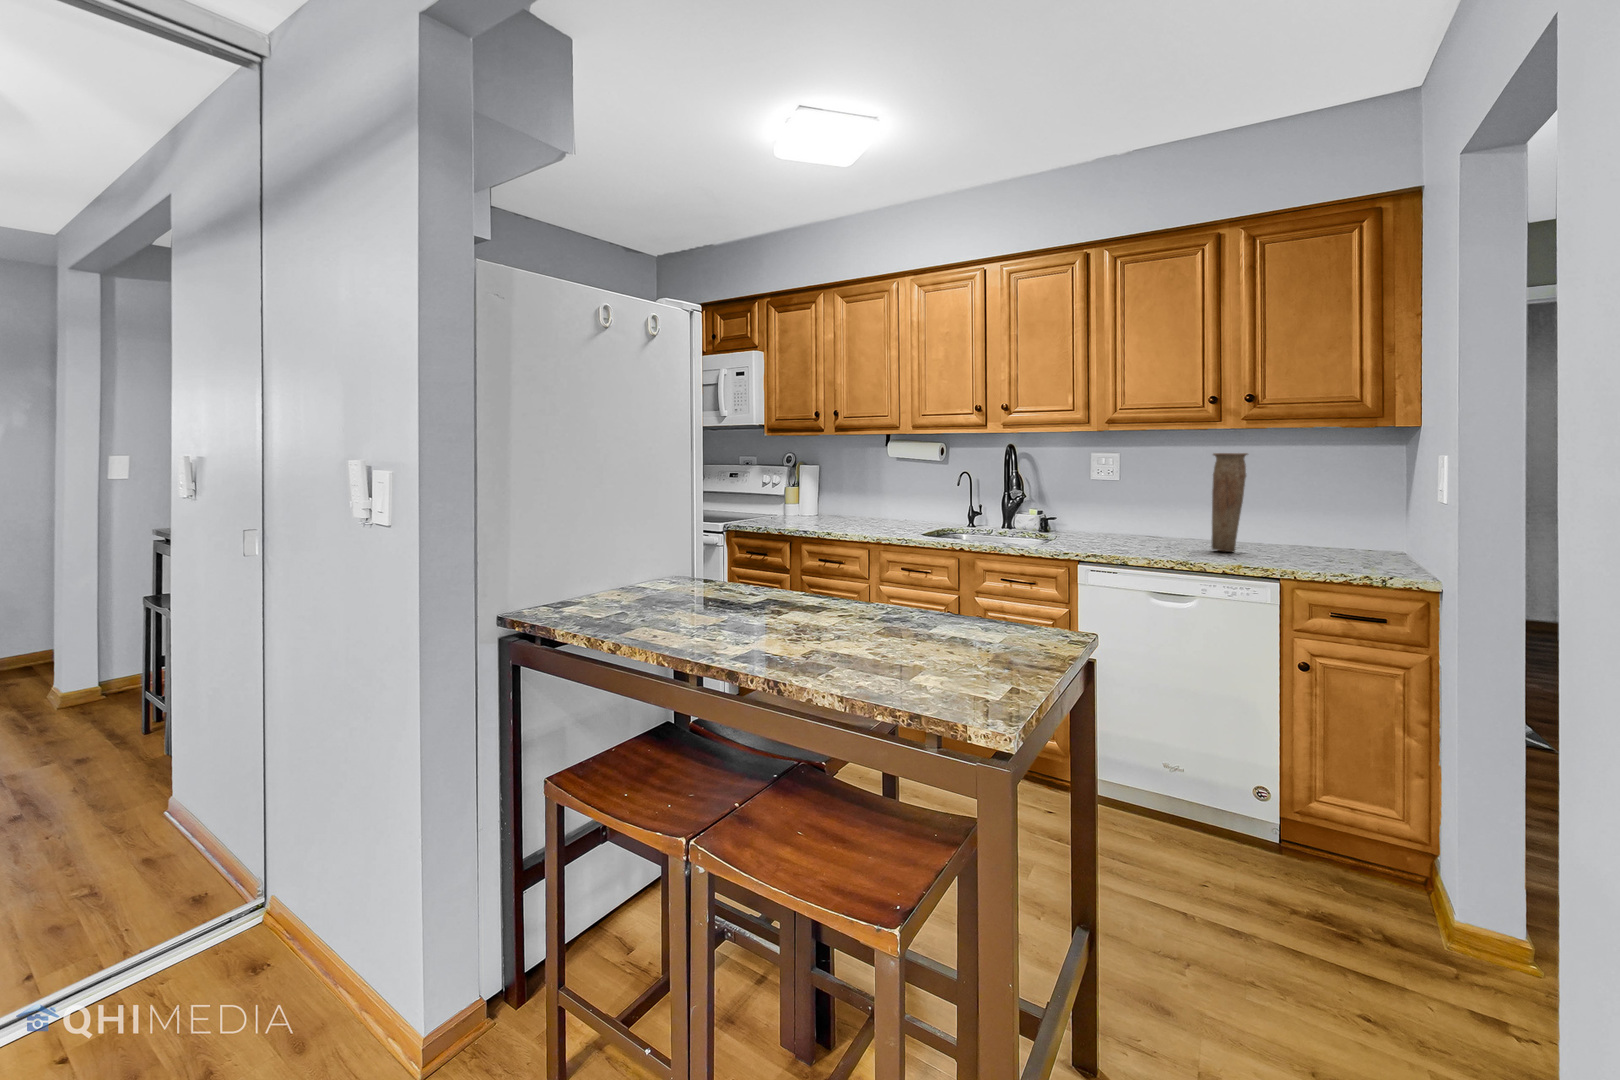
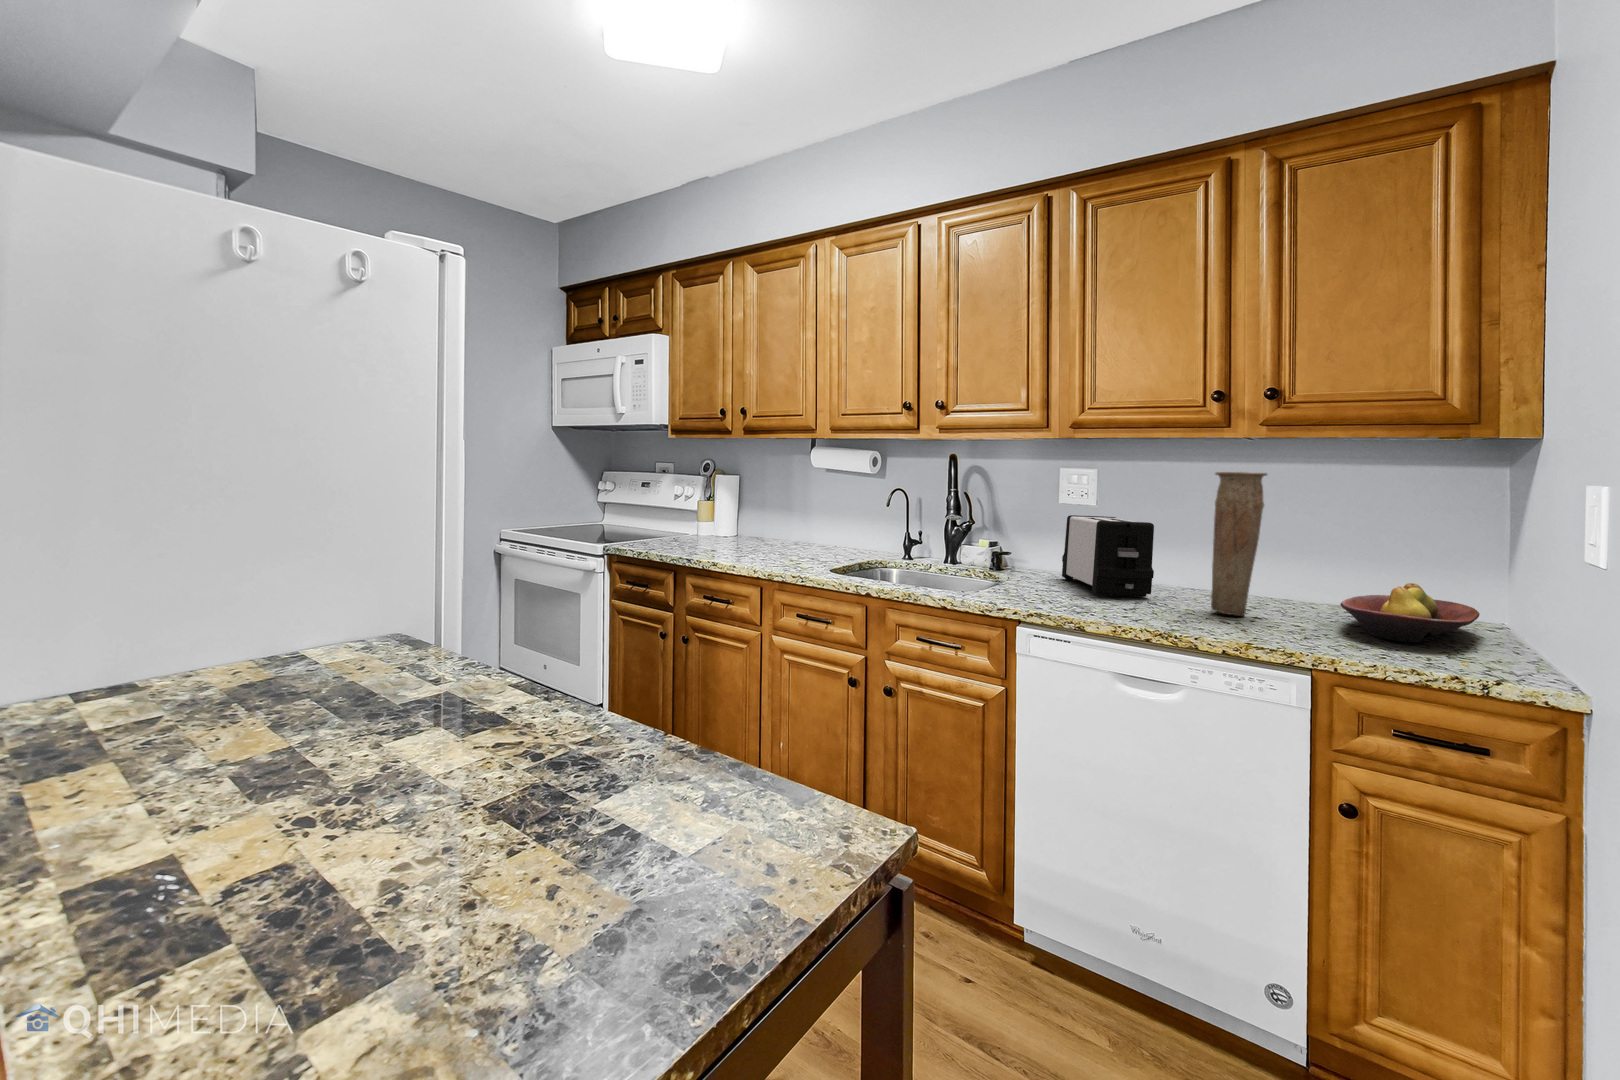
toaster: none [1098,488,1169,544] -> present [1062,515,1154,597]
fruit bowl: none [1298,525,1387,562] -> present [1340,583,1480,642]

